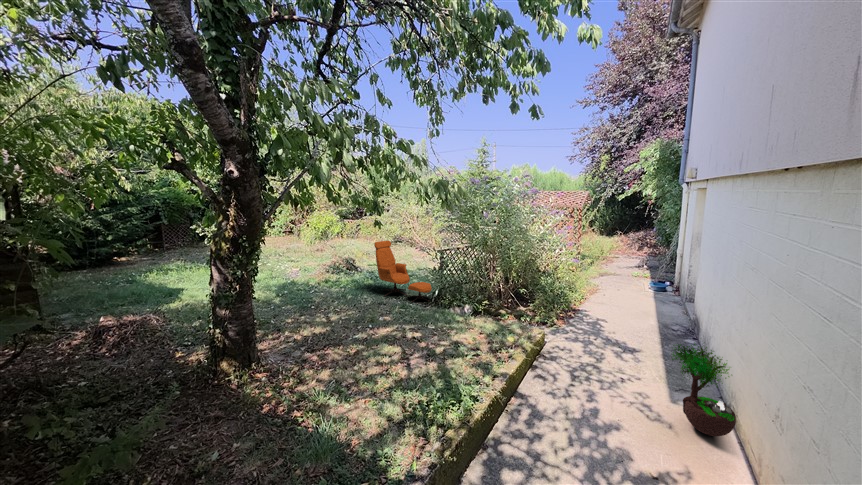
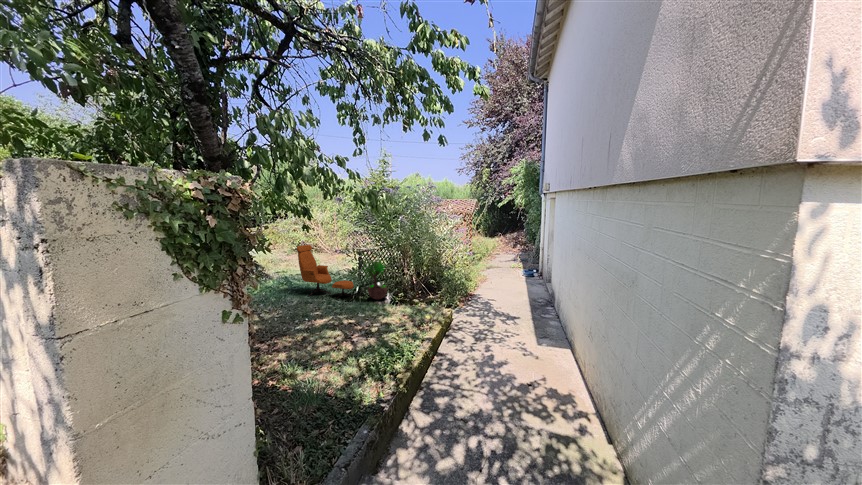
potted tree: present [672,342,736,436] -> present [363,261,387,300]

